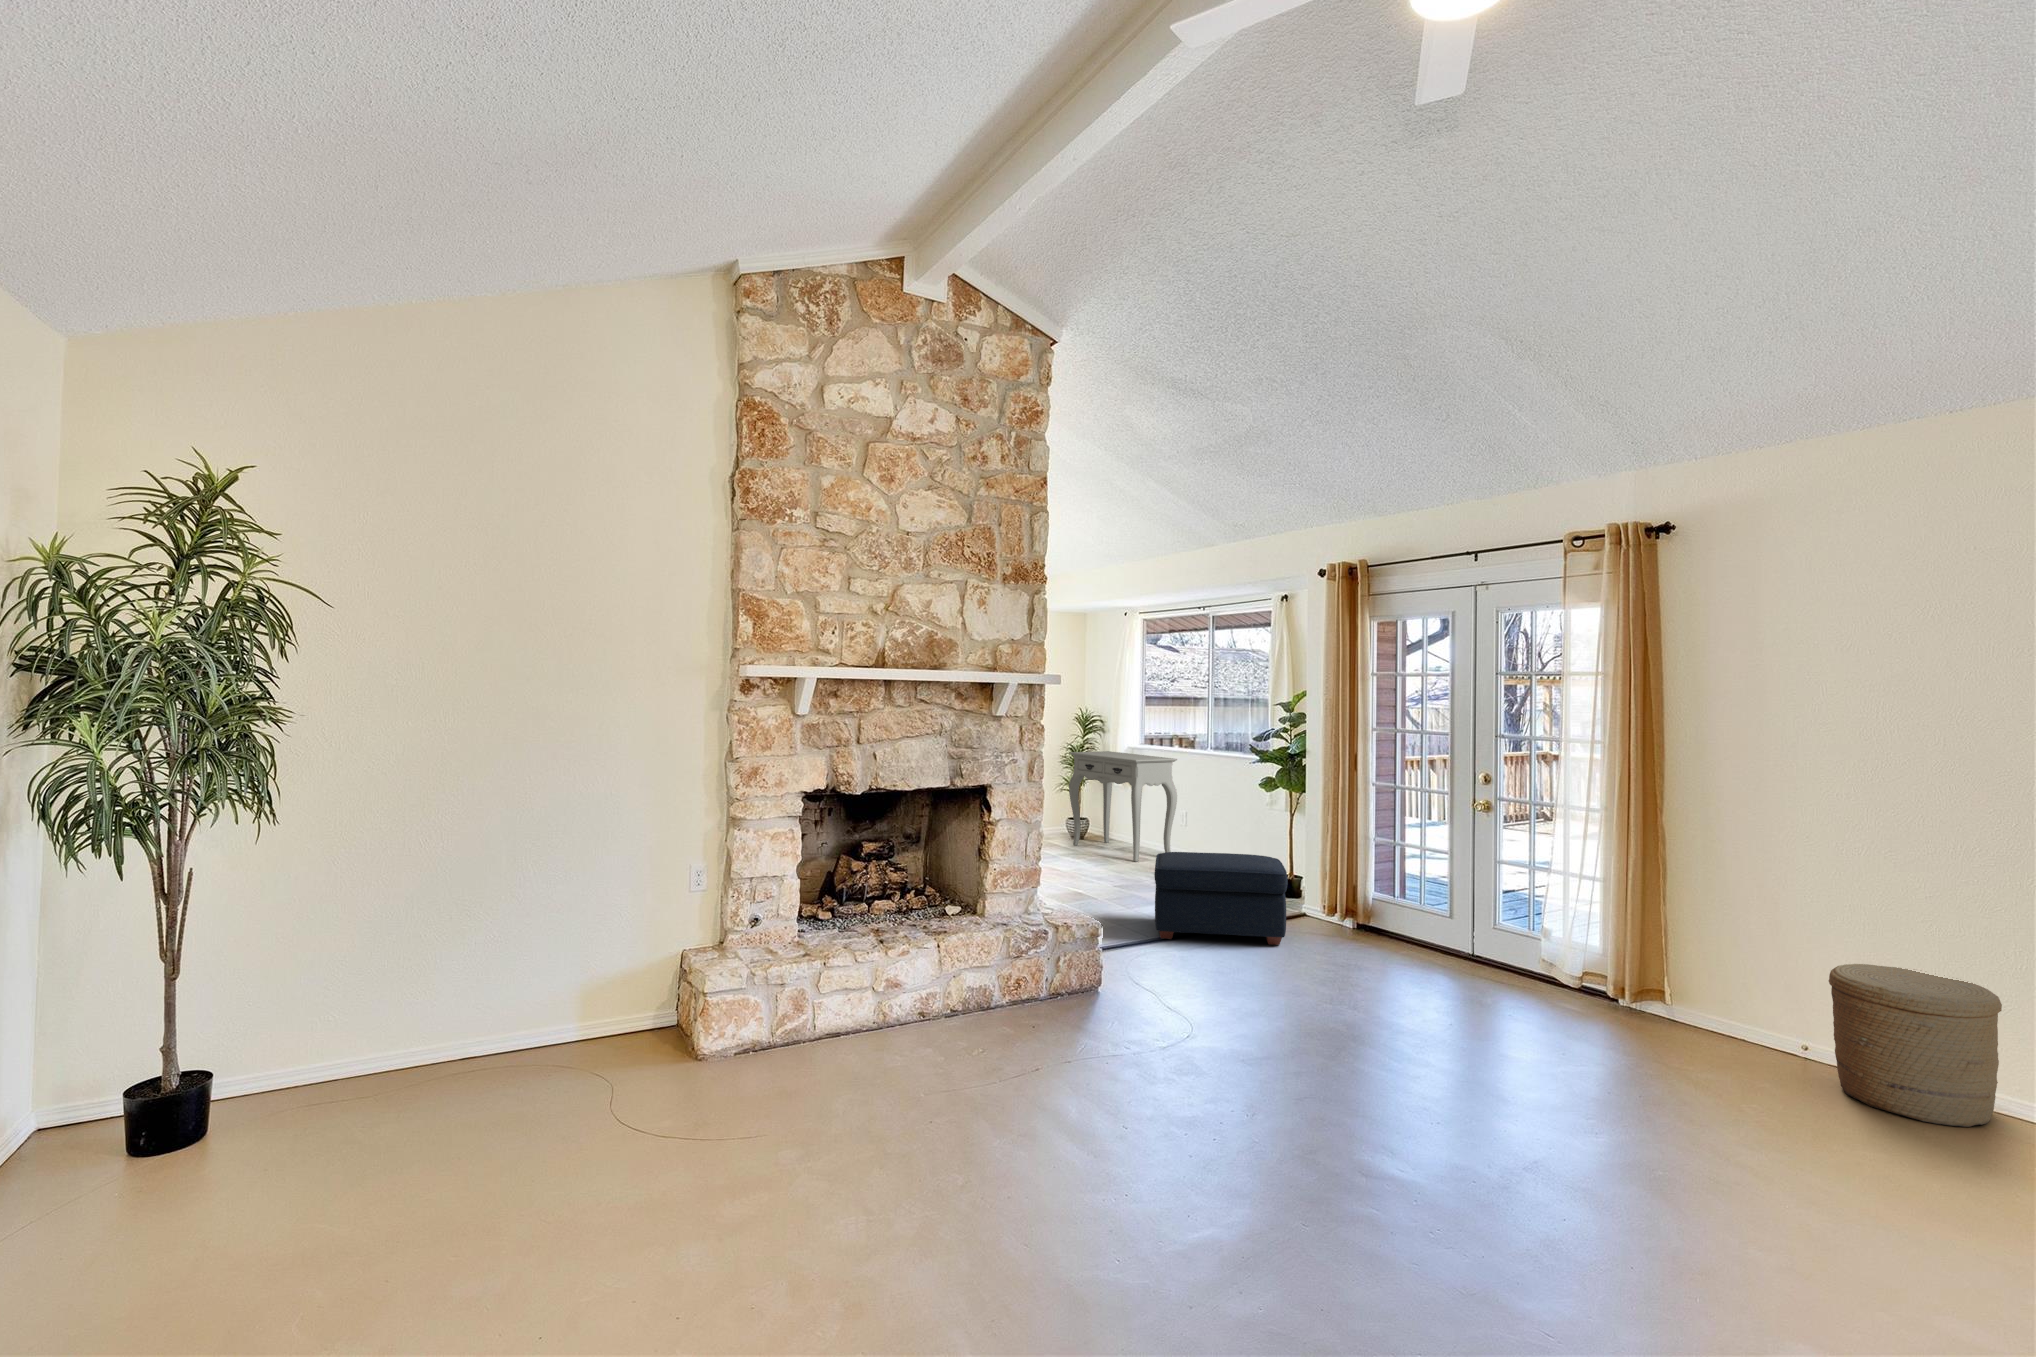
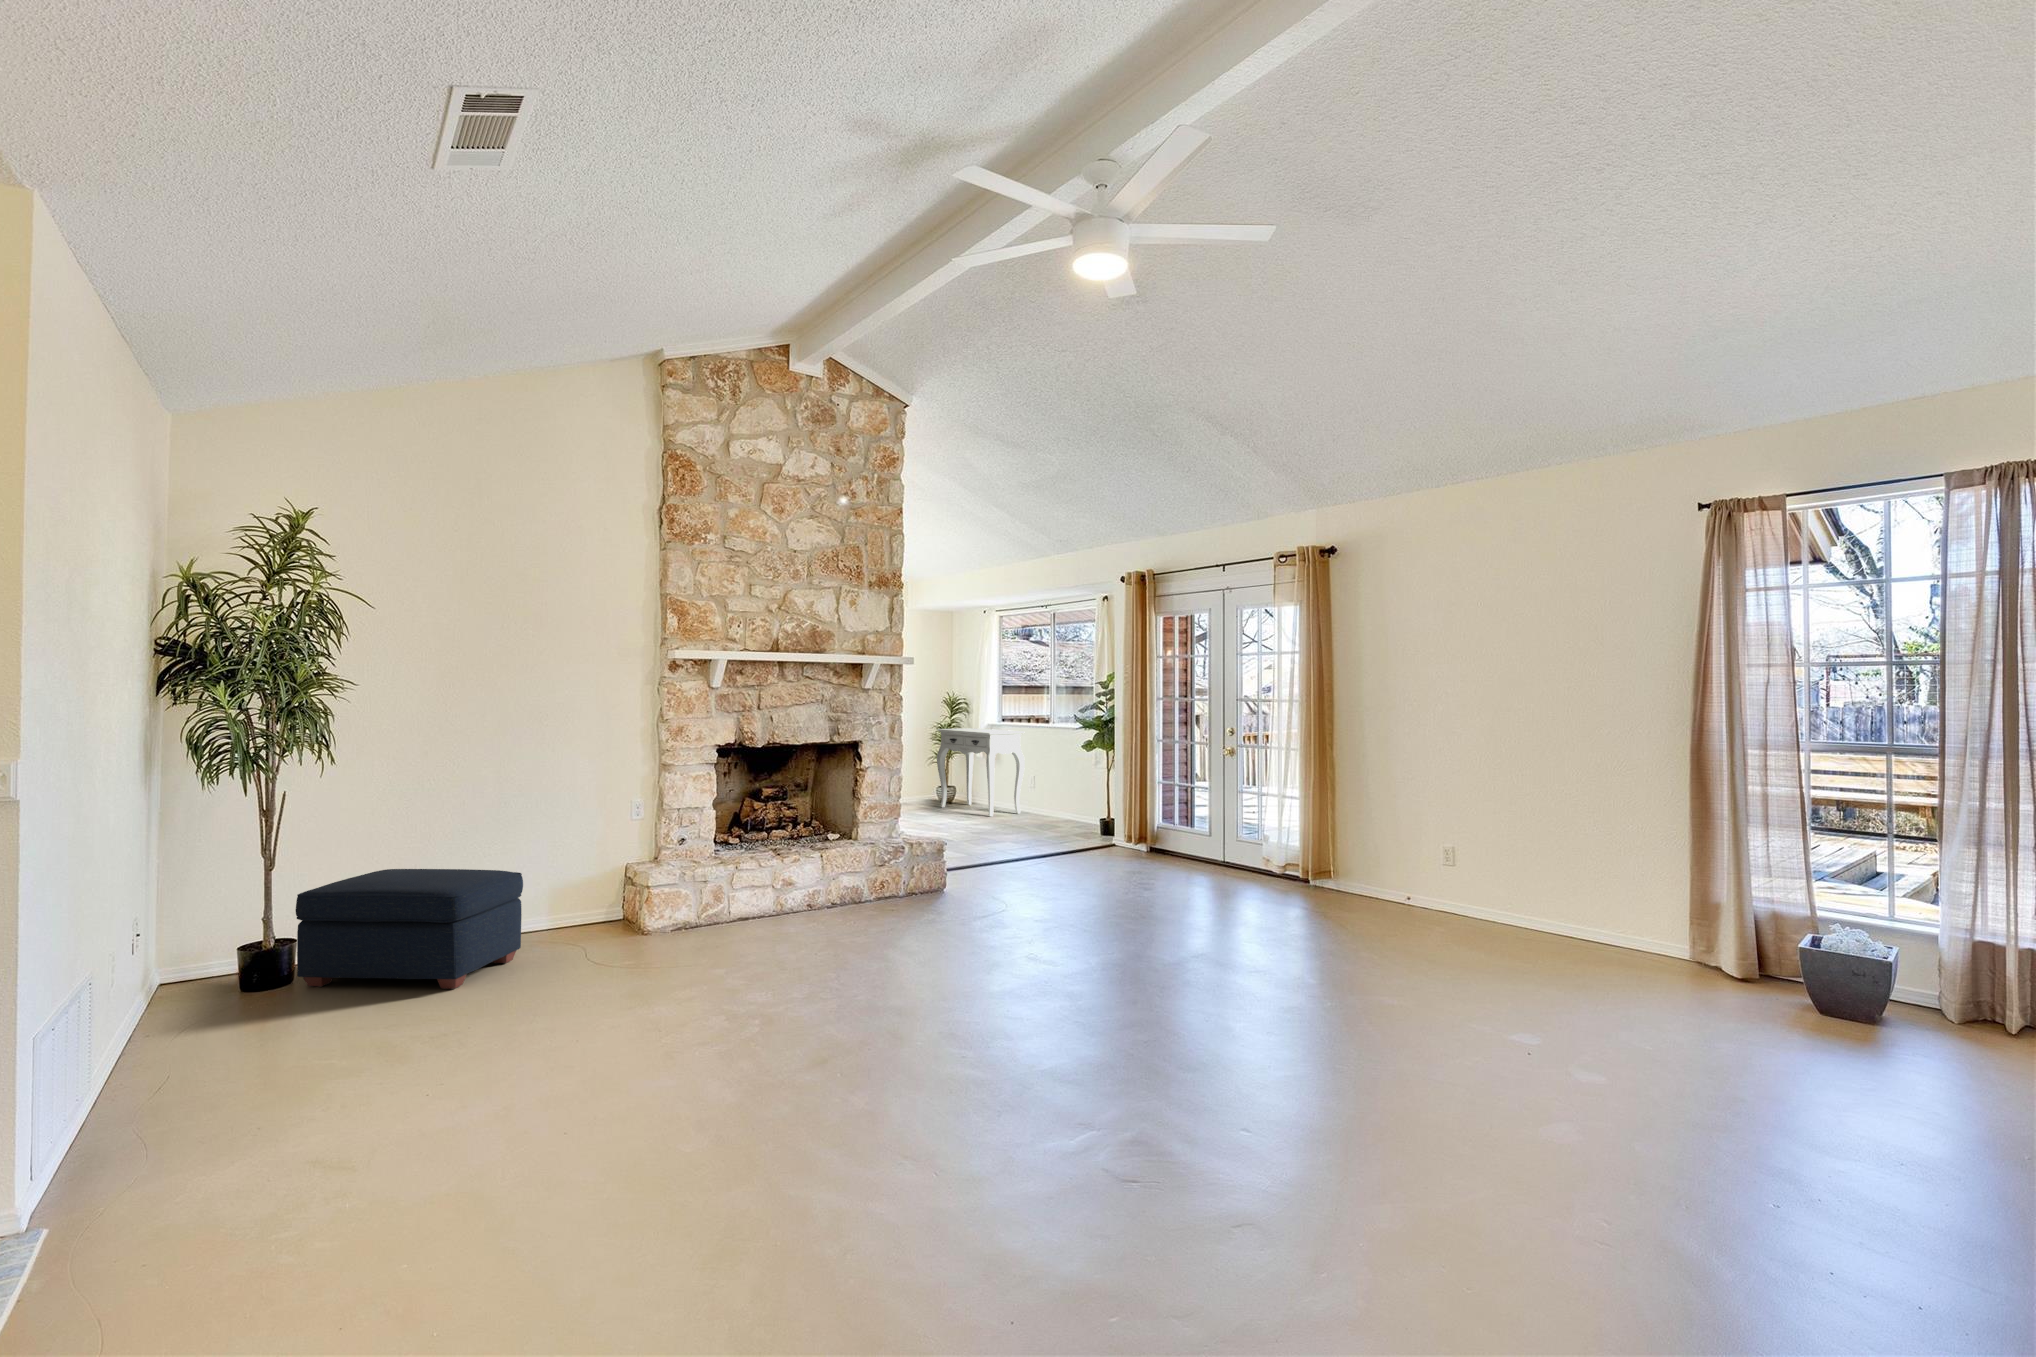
ottoman: present [1154,852,1288,945] -> present [296,869,523,989]
woven basket: present [1829,964,2002,1127] -> none [1414,839,1505,933]

